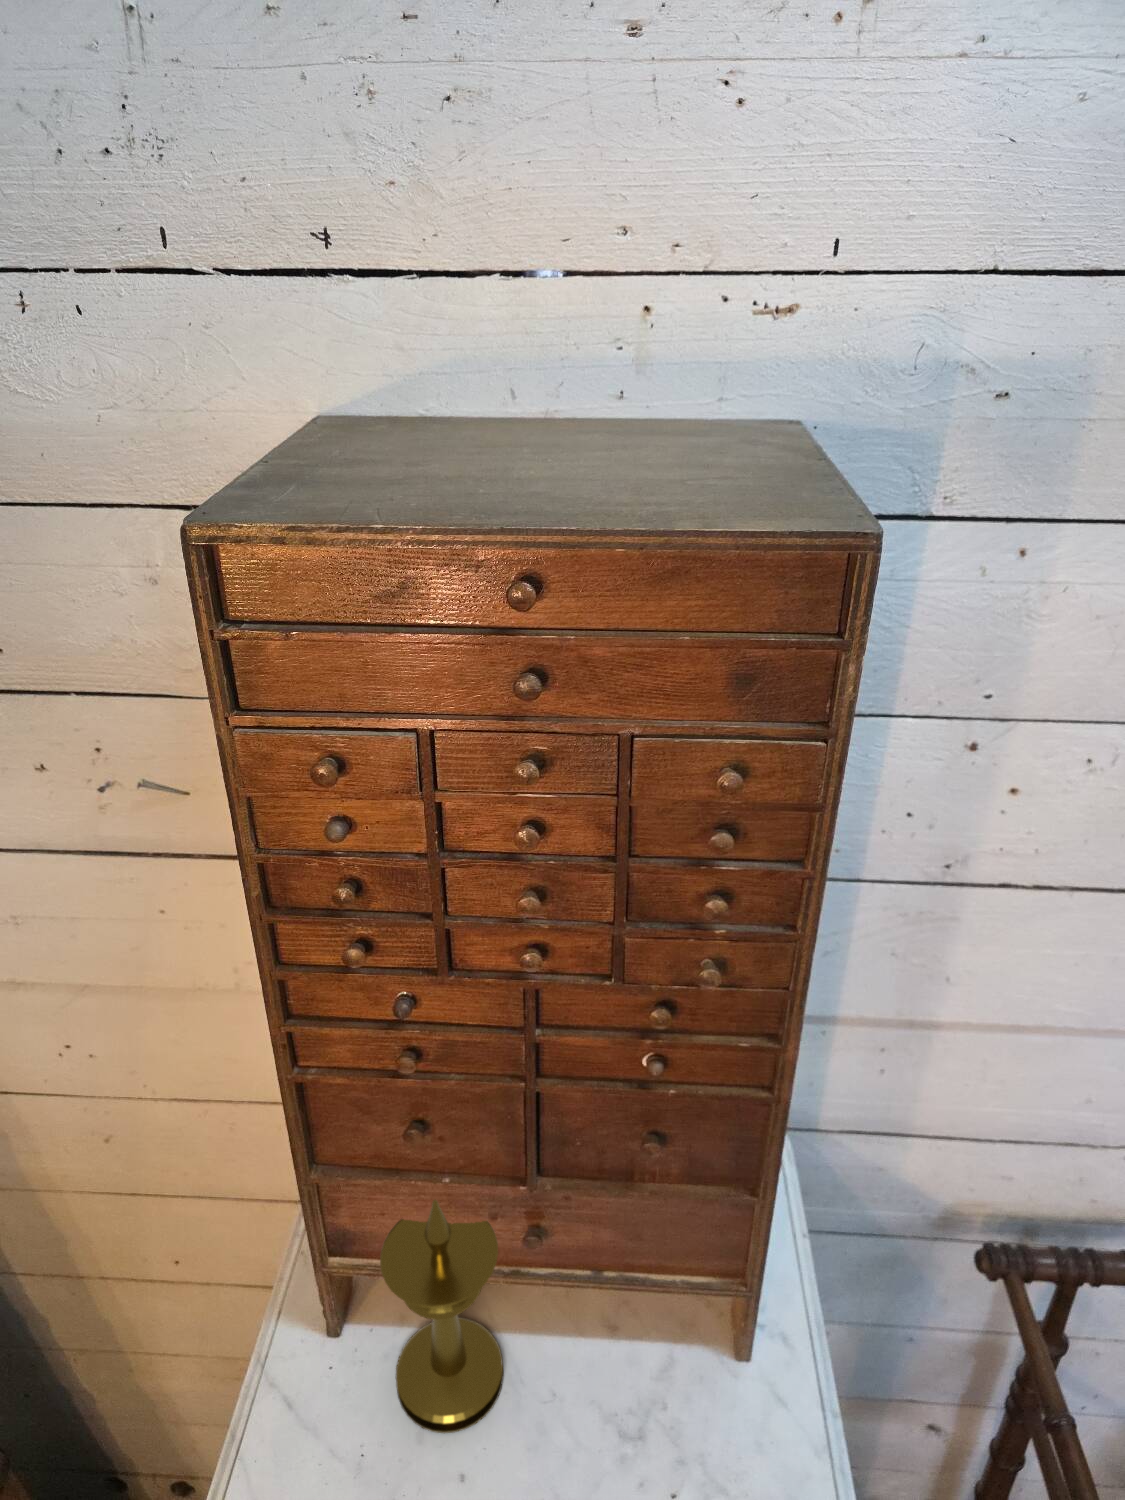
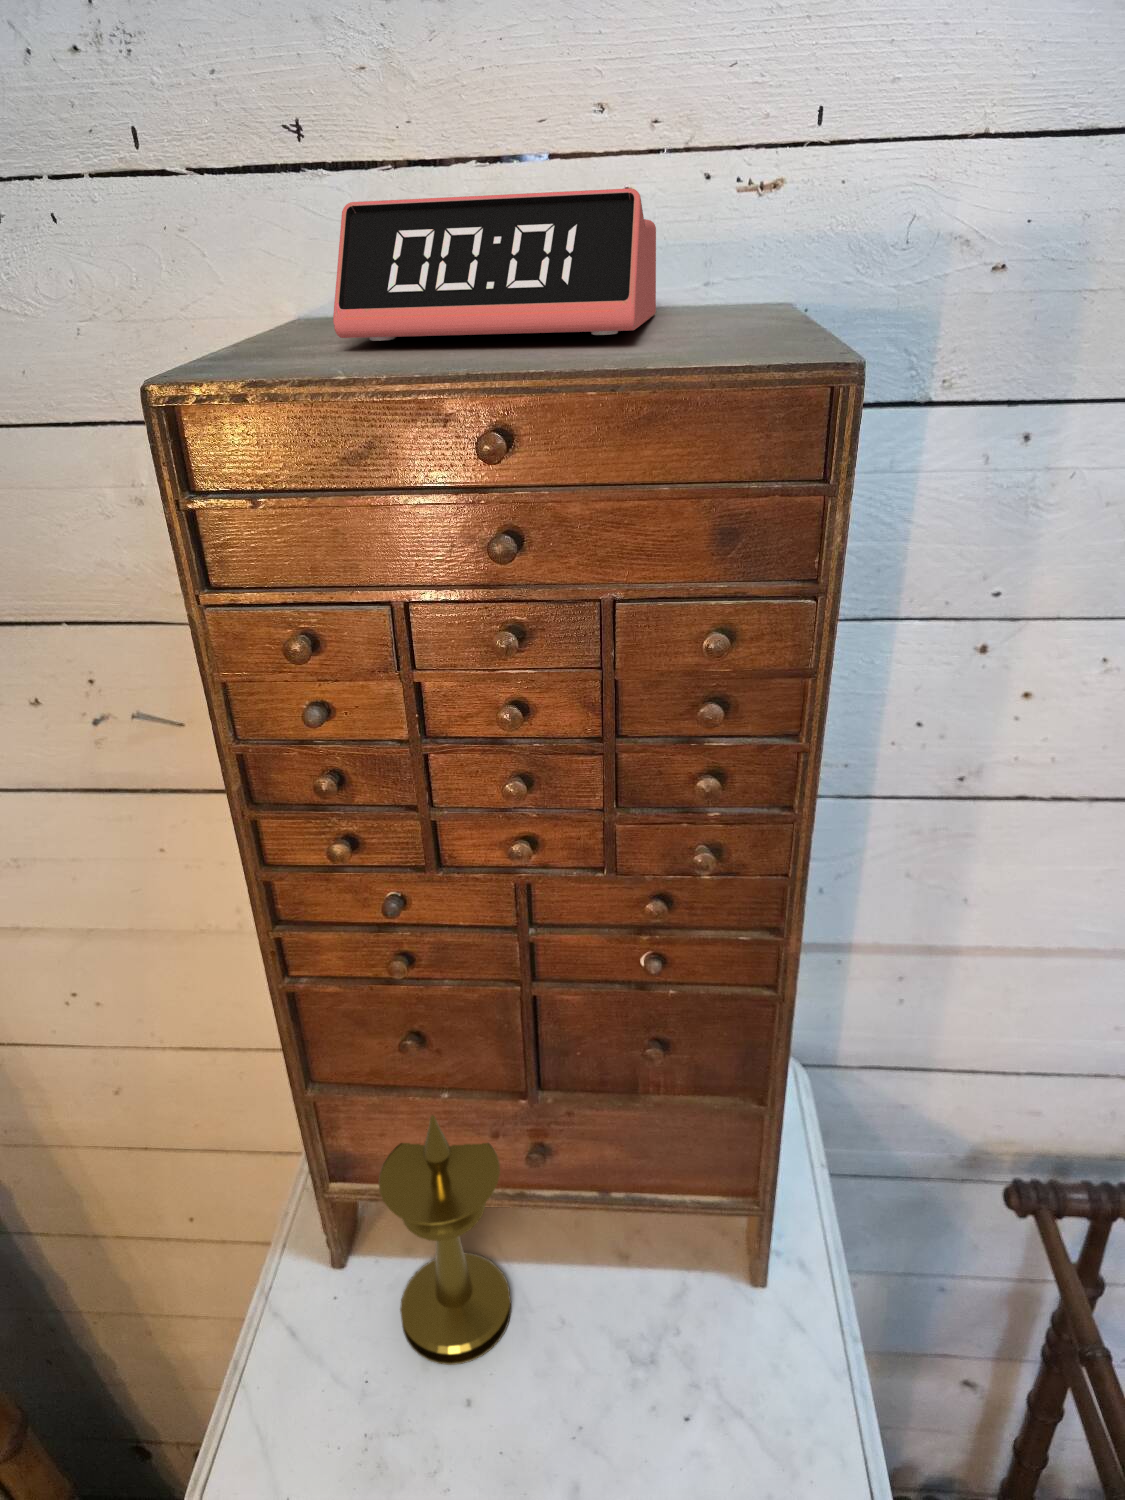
alarm clock: none [365,337,677,478] -> present [333,188,656,341]

